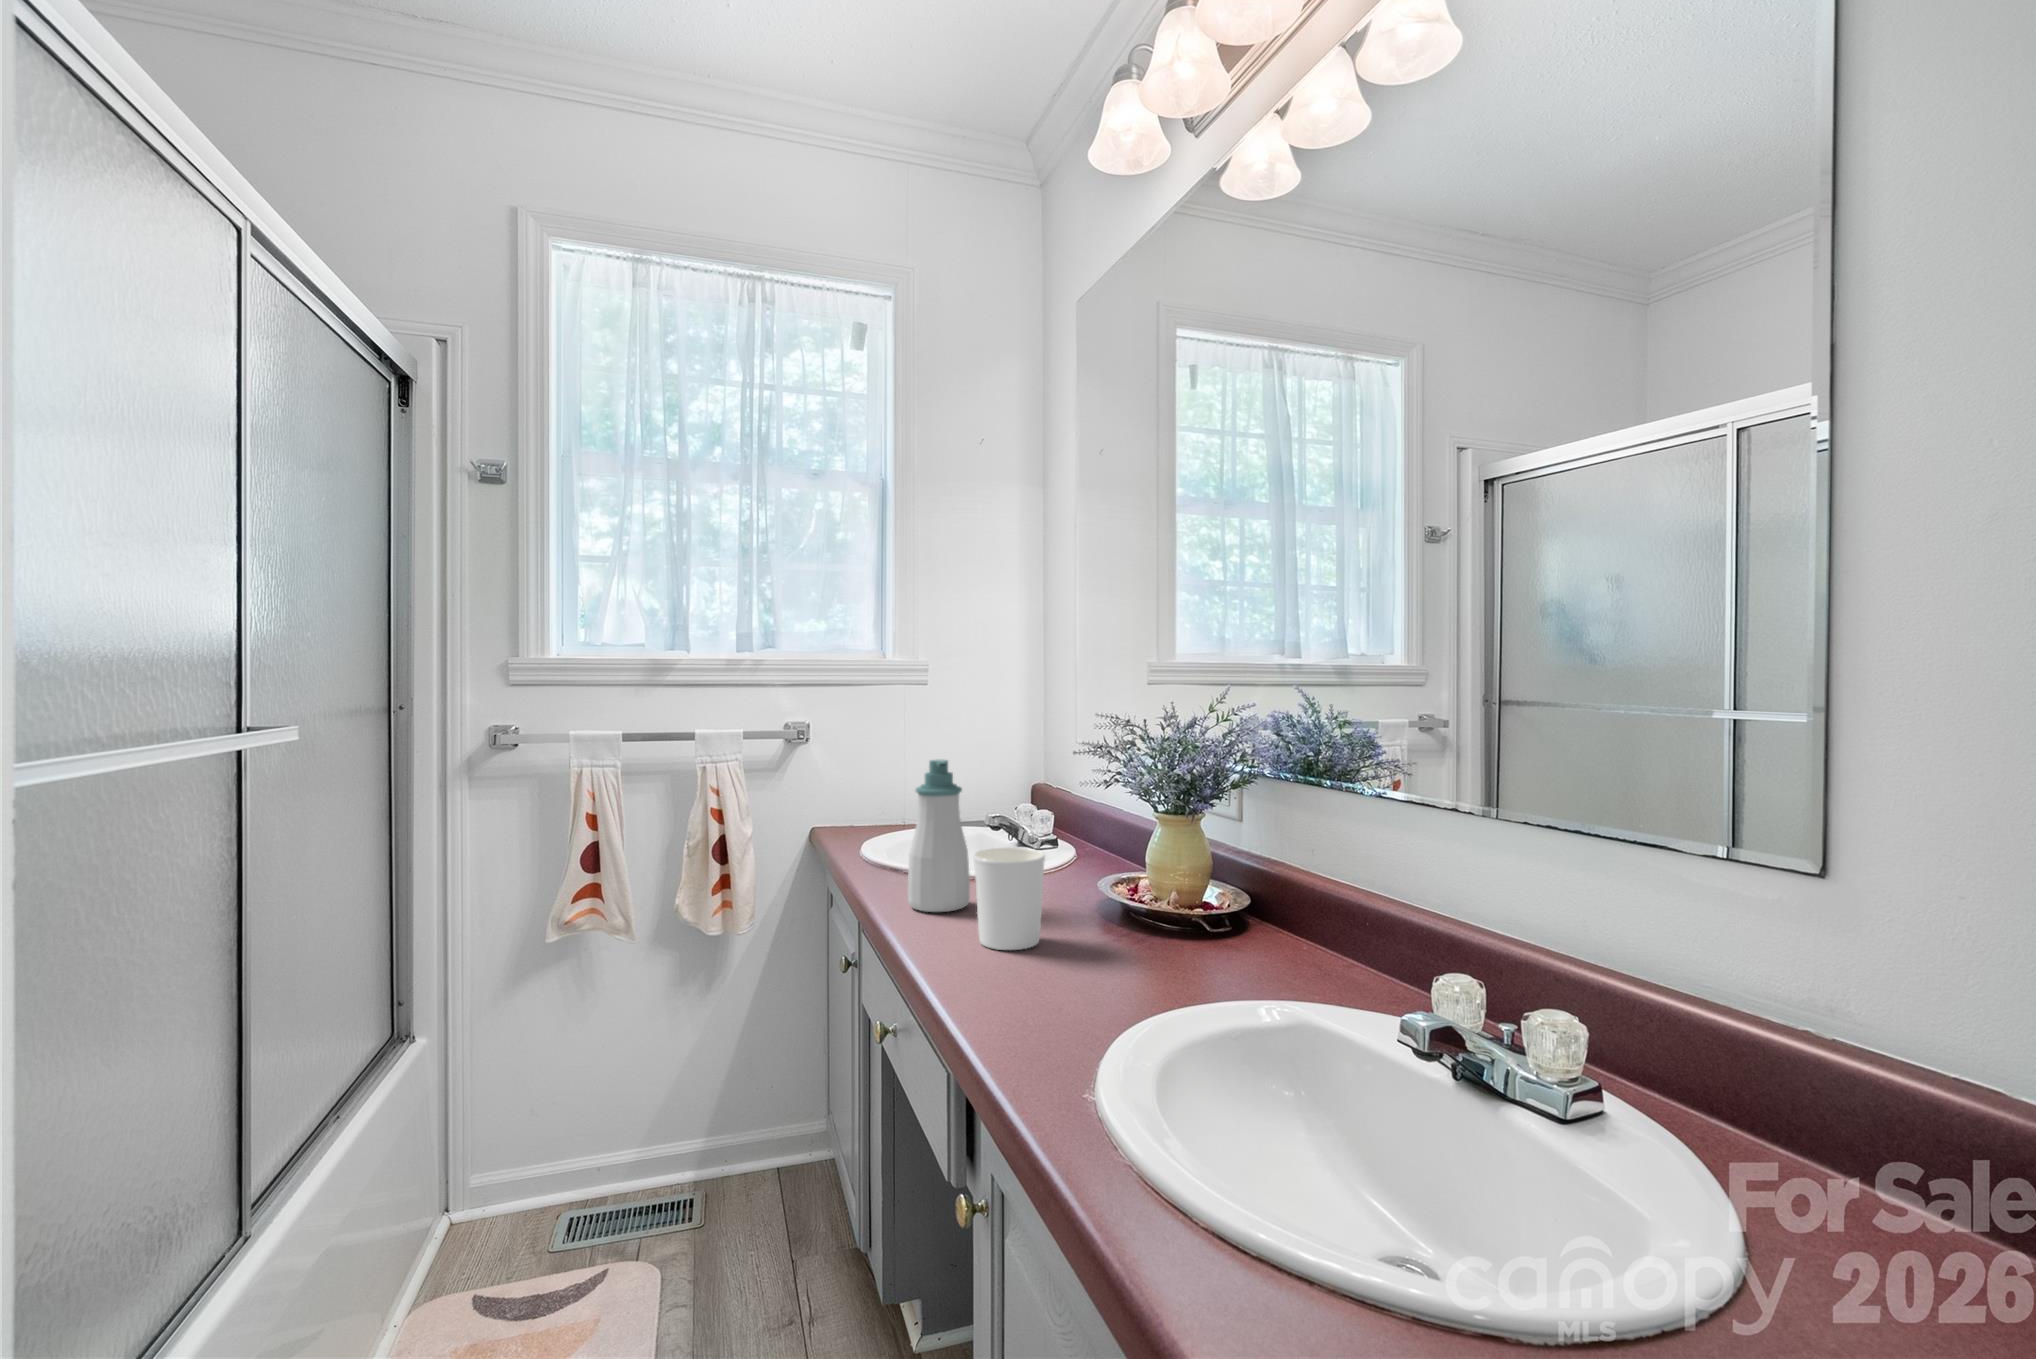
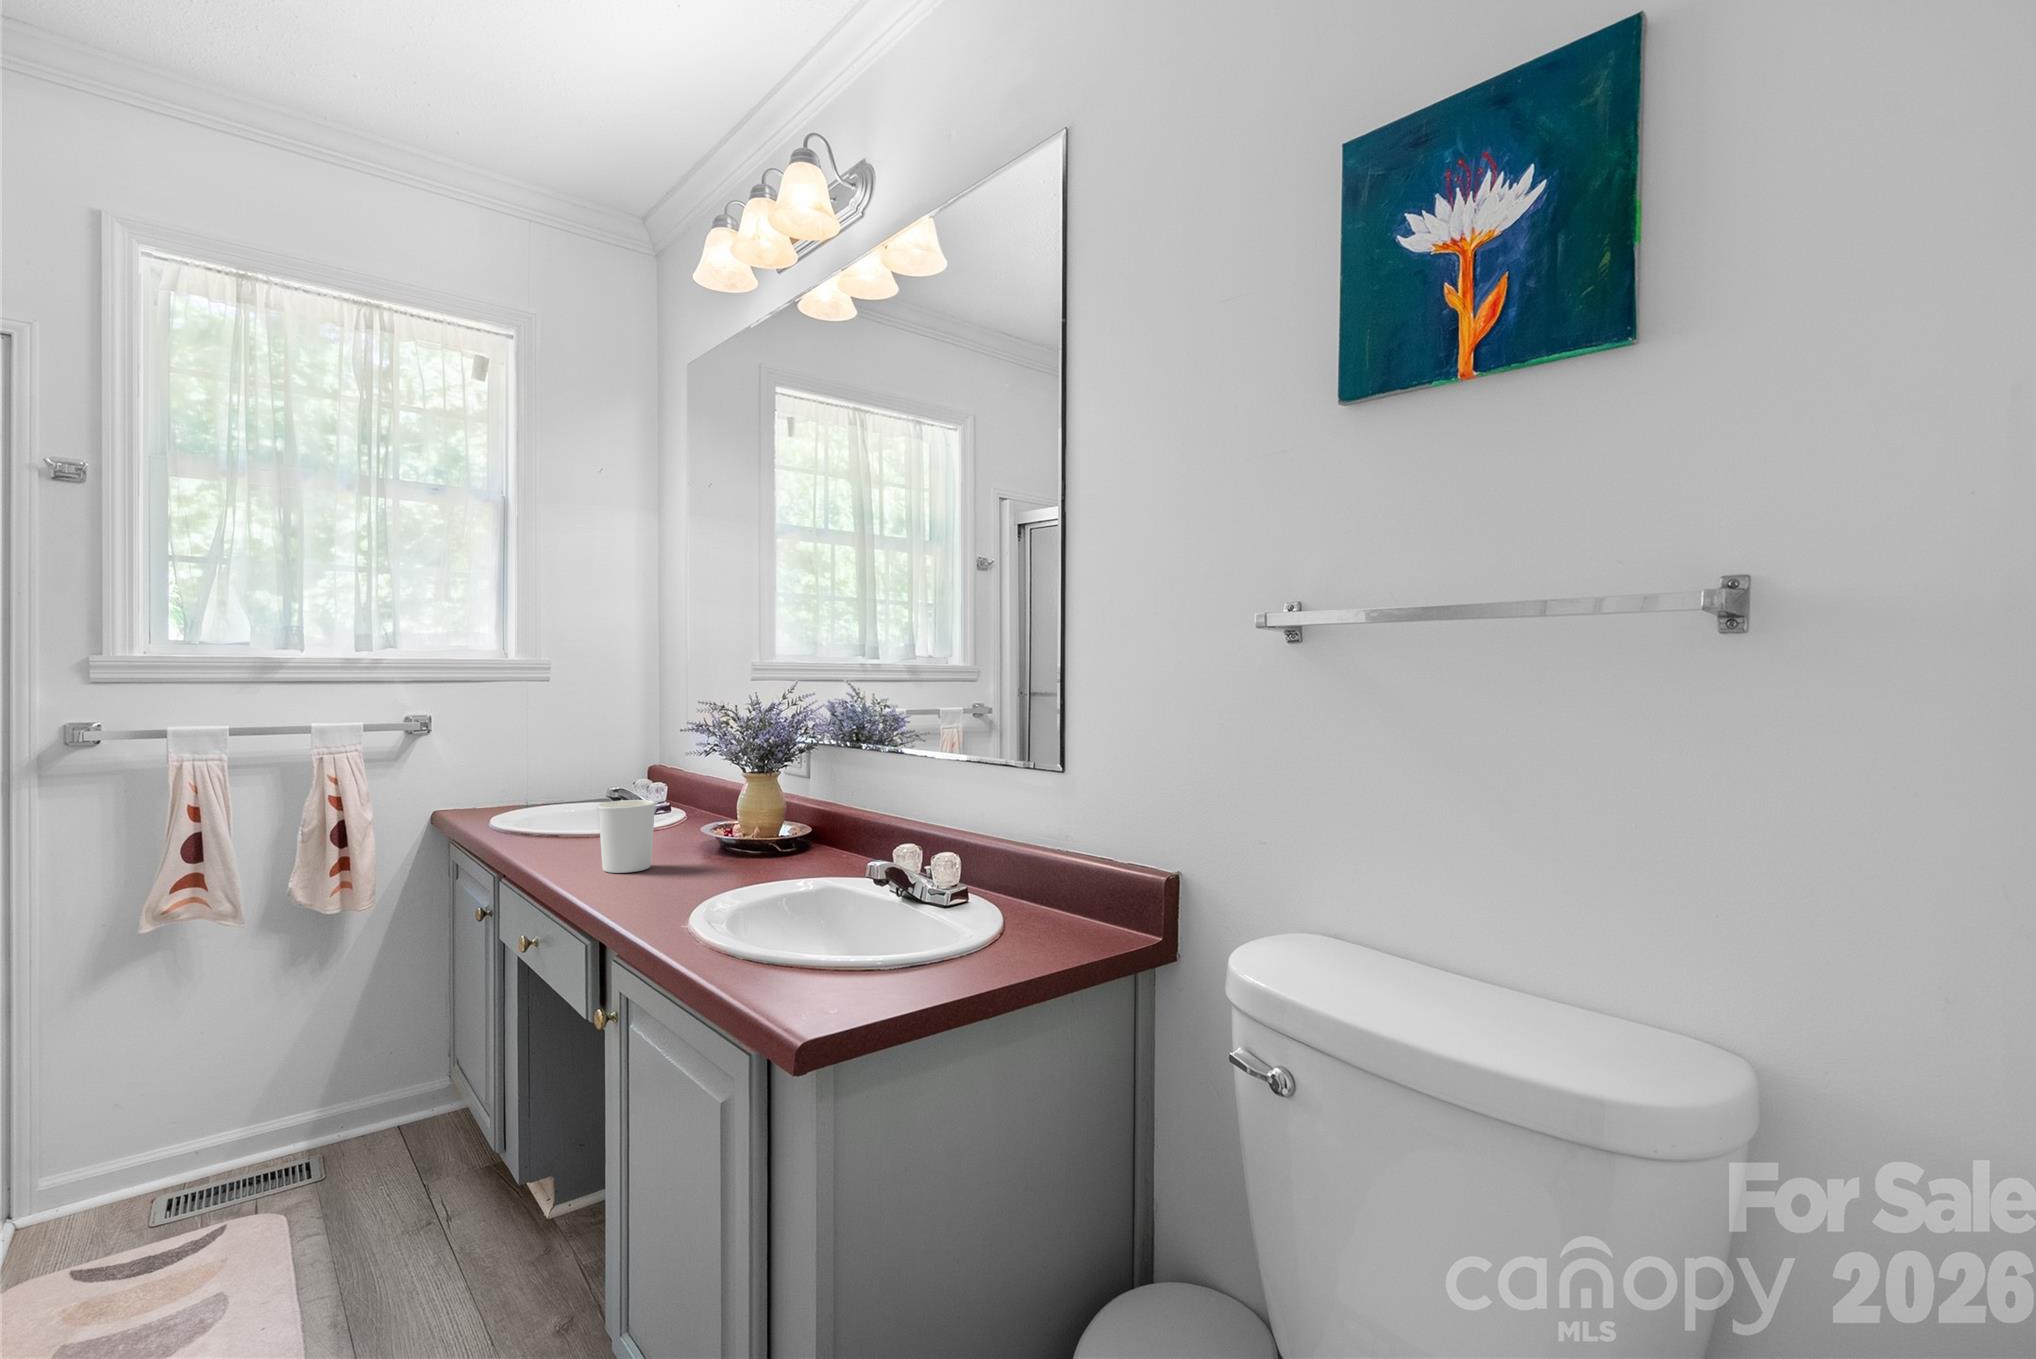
soap bottle: present [908,760,970,912] -> none [540,738,593,857]

